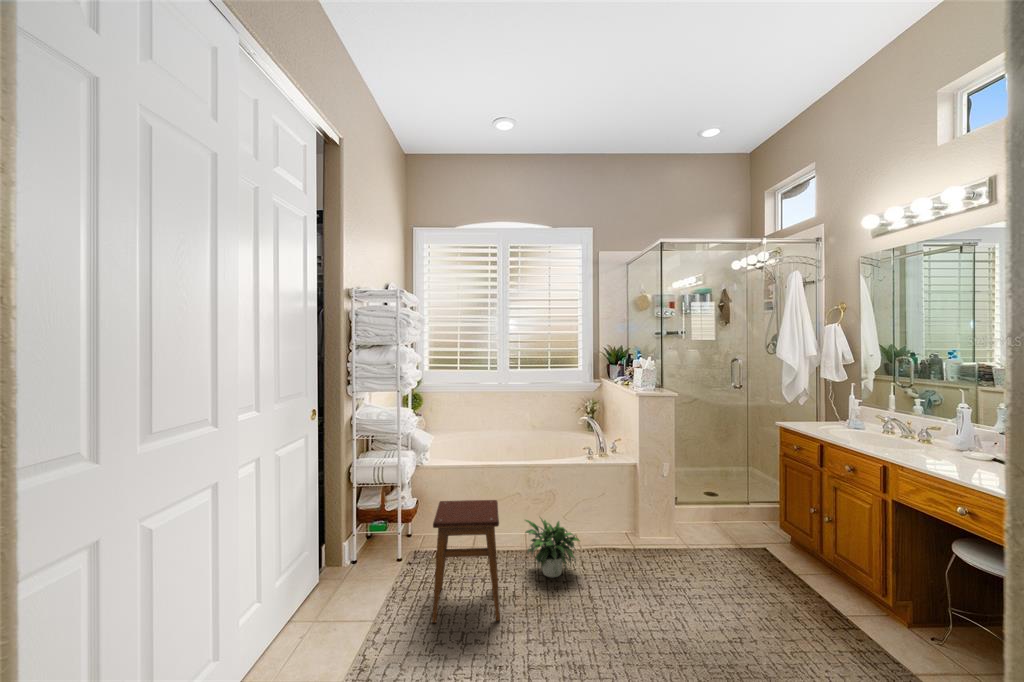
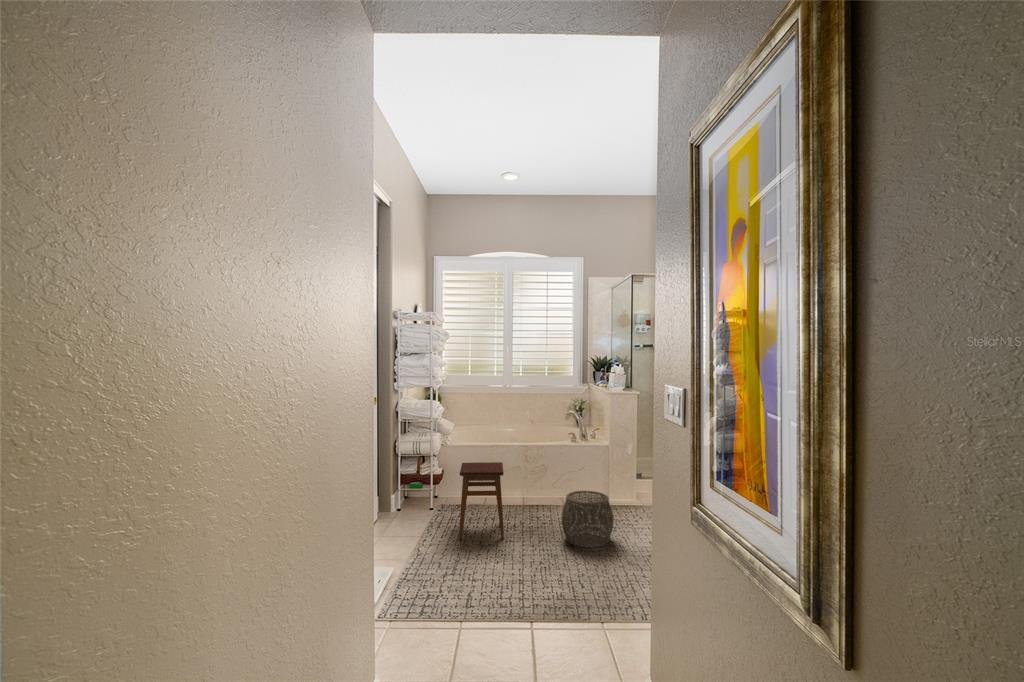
potted plant: present [525,518,580,577] -> none [518,477,562,519]
woven basket: none [586,545,667,643] -> present [561,491,614,548]

